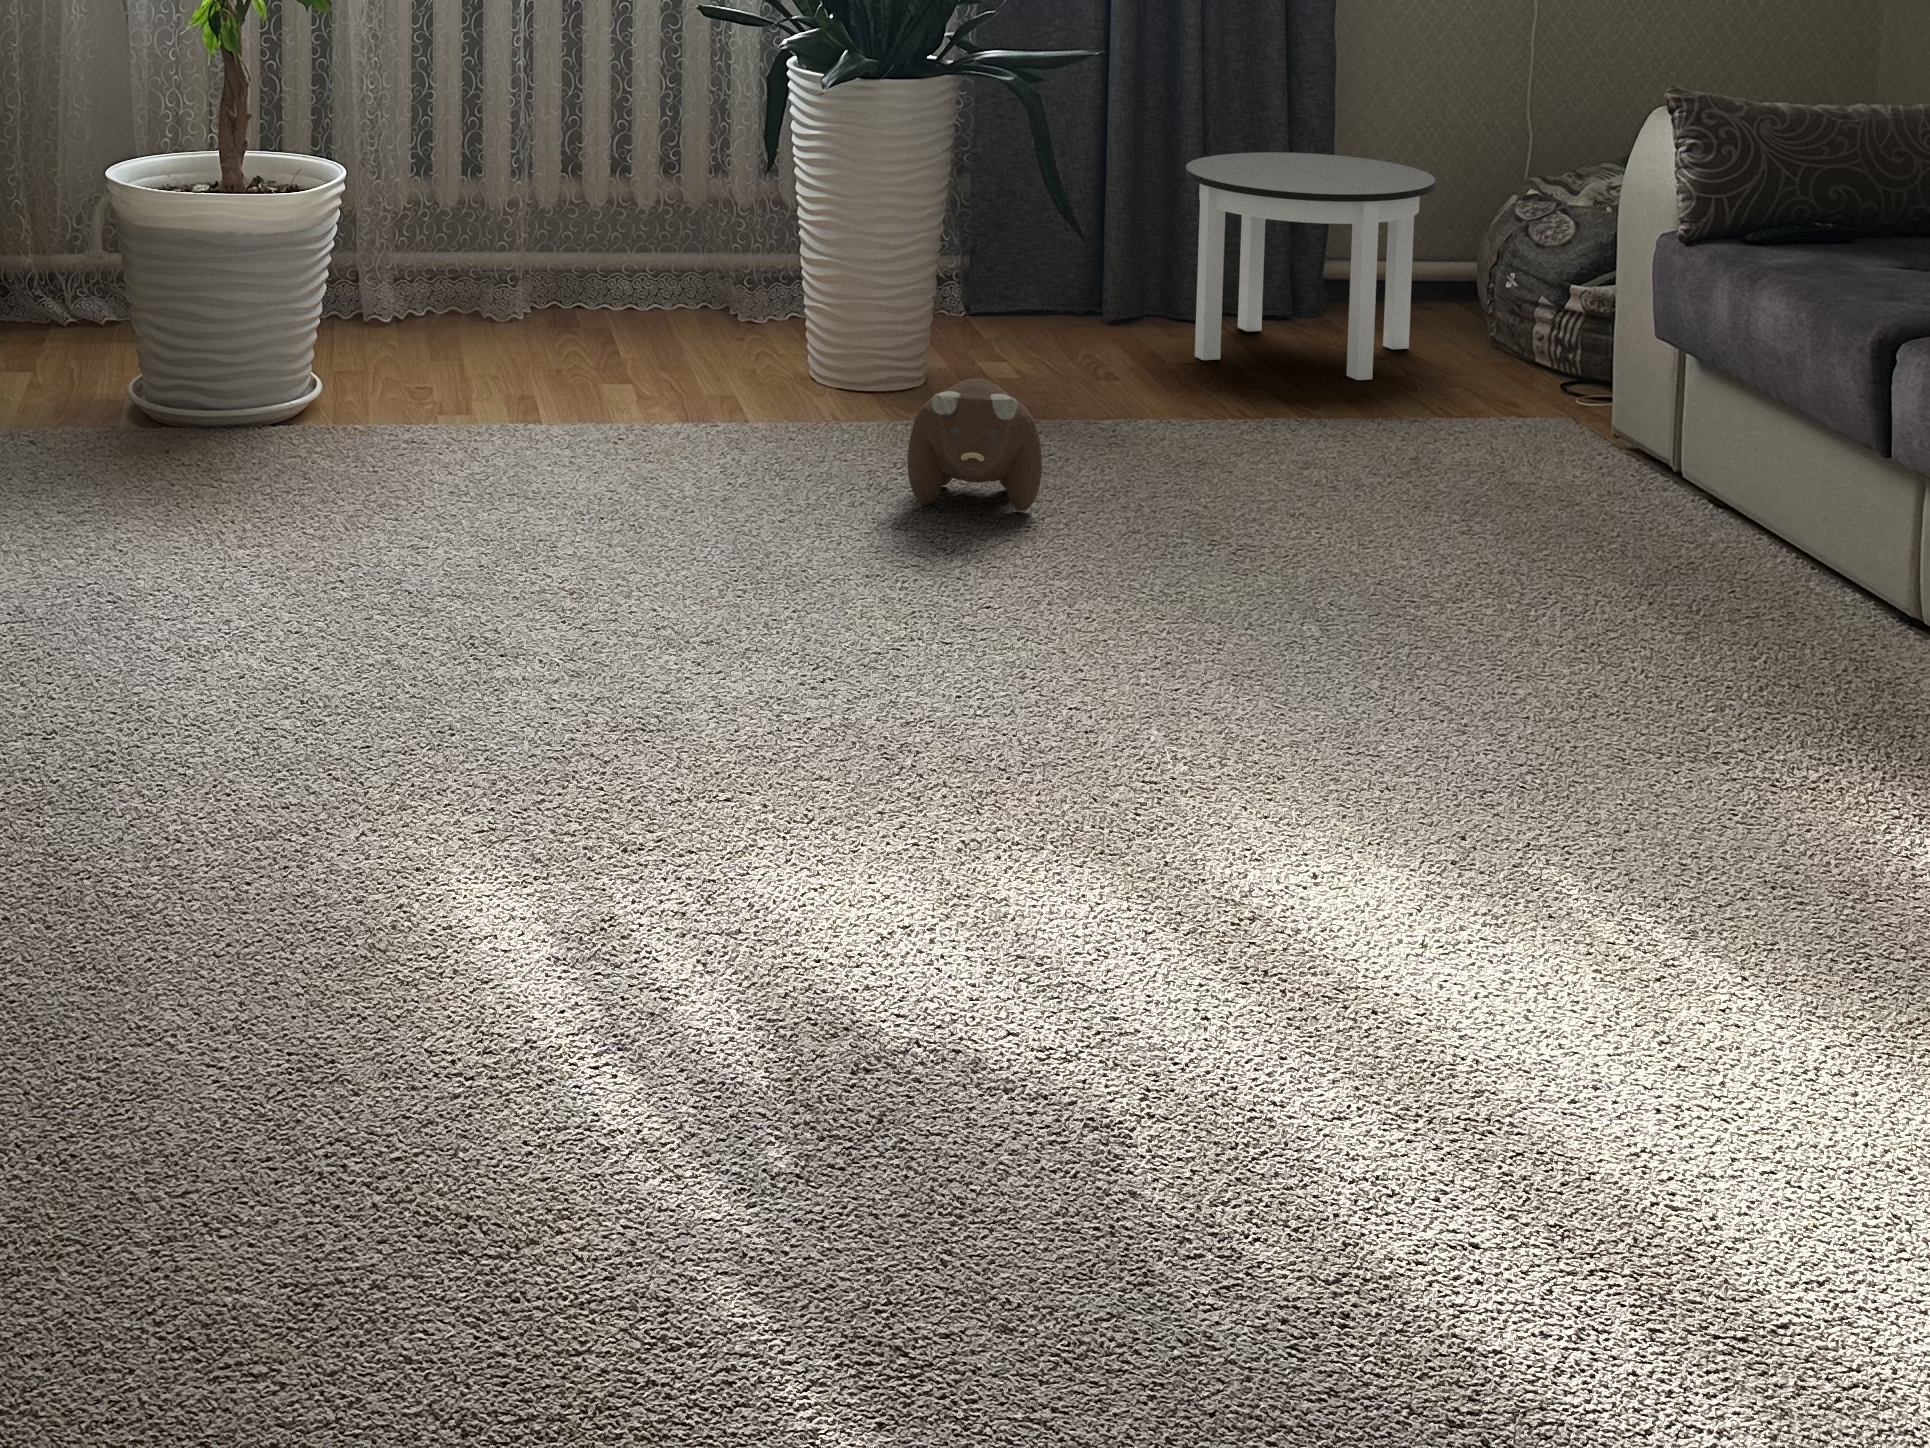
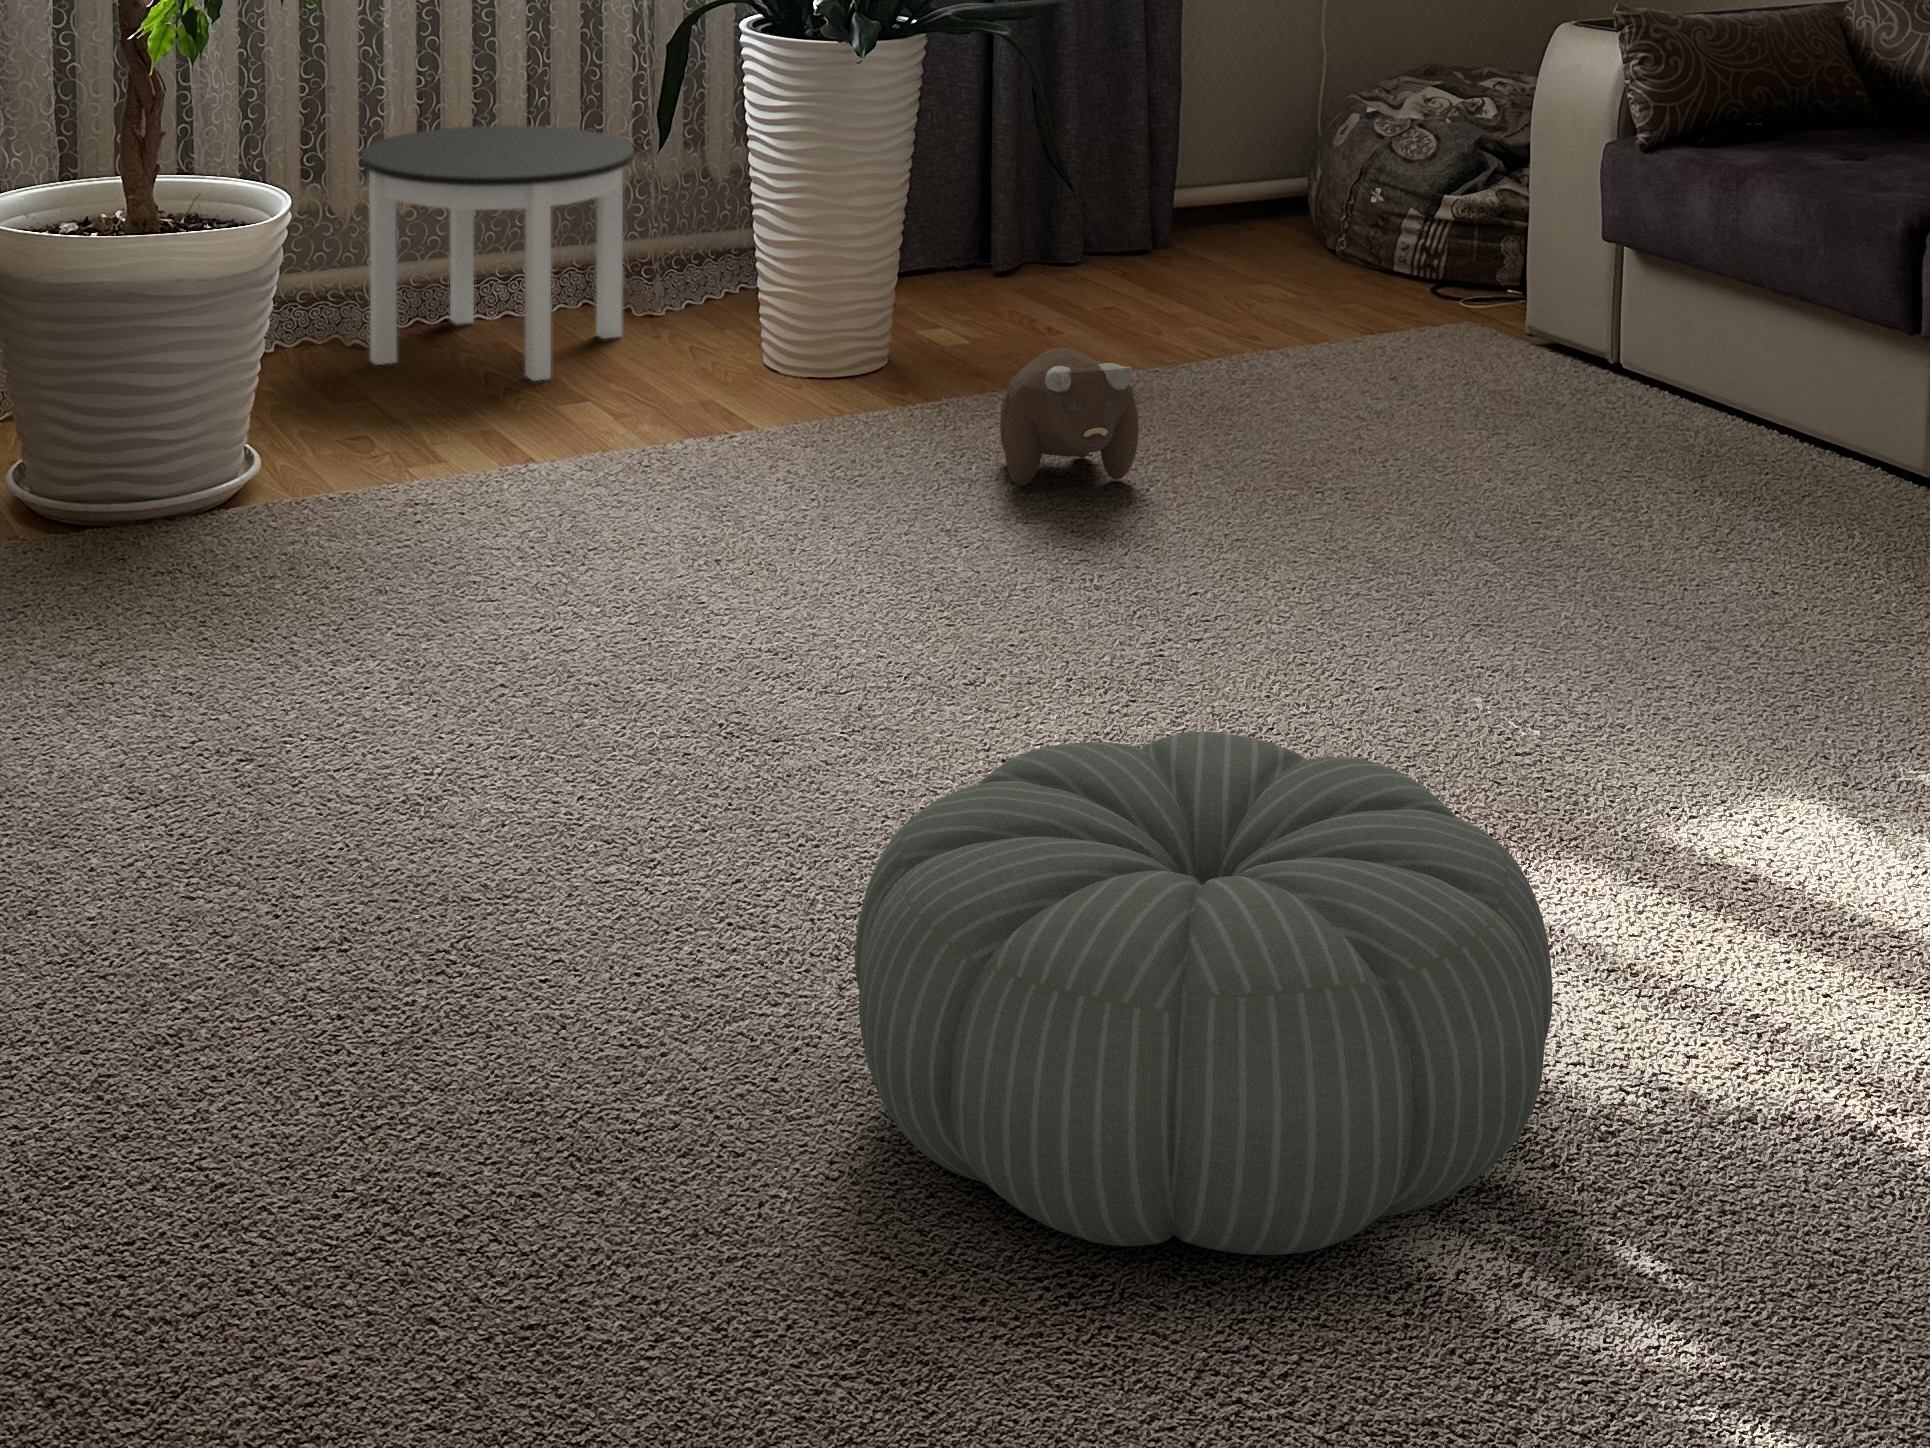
round table: present [1186,152,1435,380] -> present [361,125,634,381]
pouf: none [213,651,832,1079] -> present [855,731,1553,1255]

